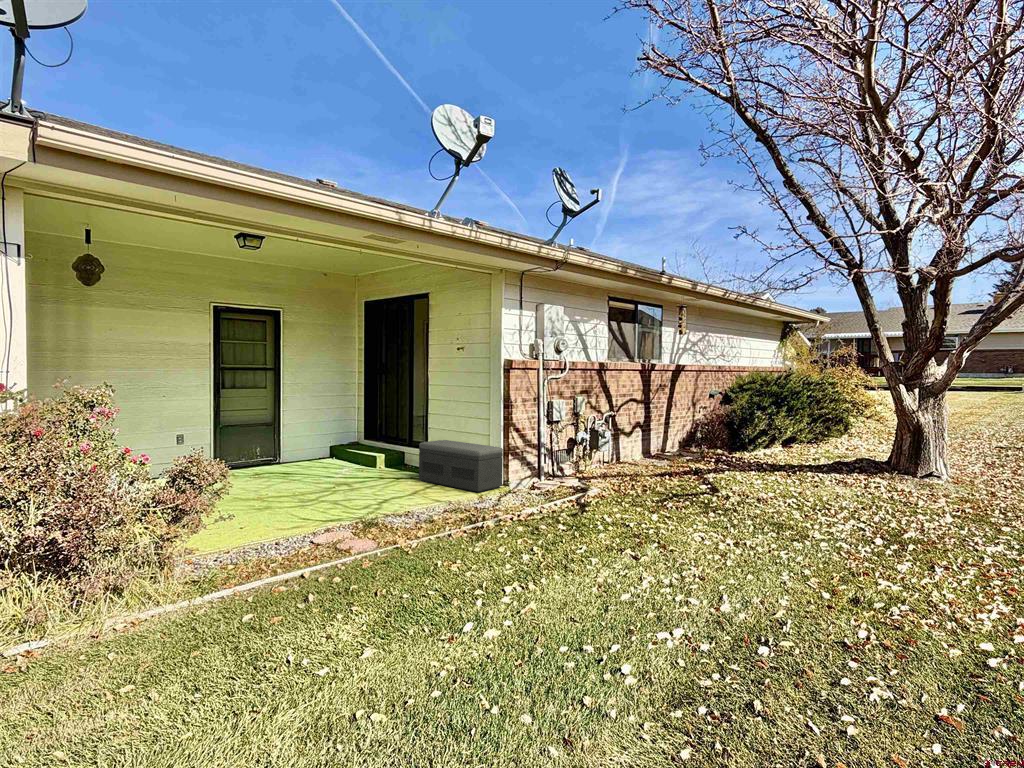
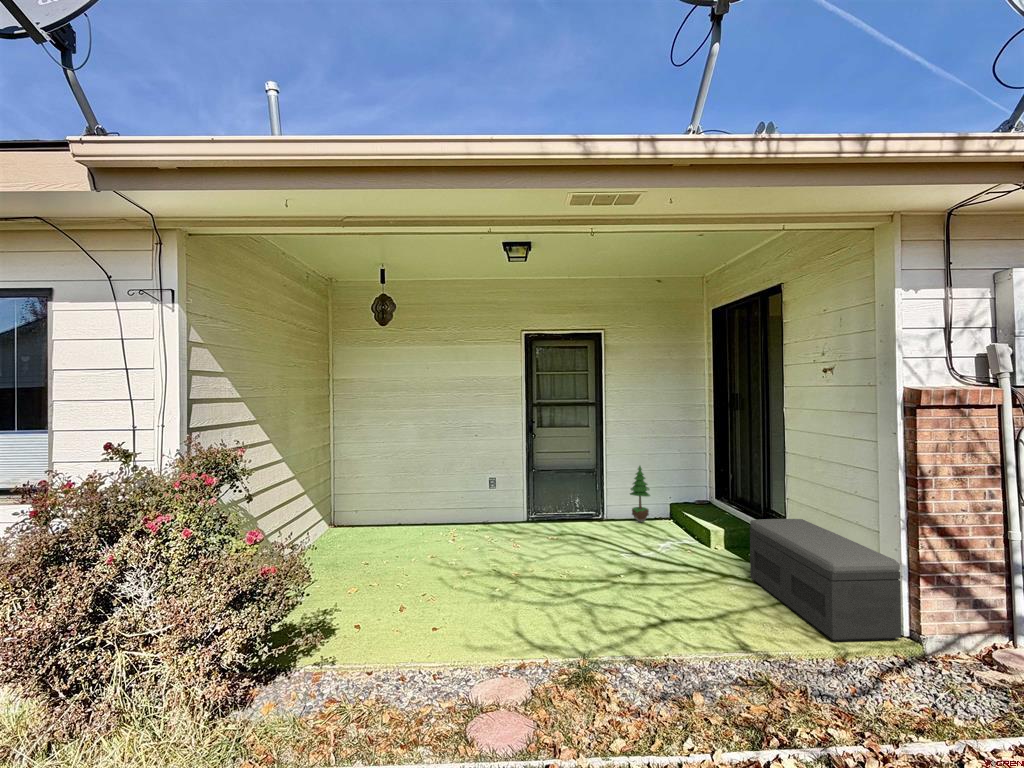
potted tree: none [305,420,323,468] -> present [630,466,650,523]

